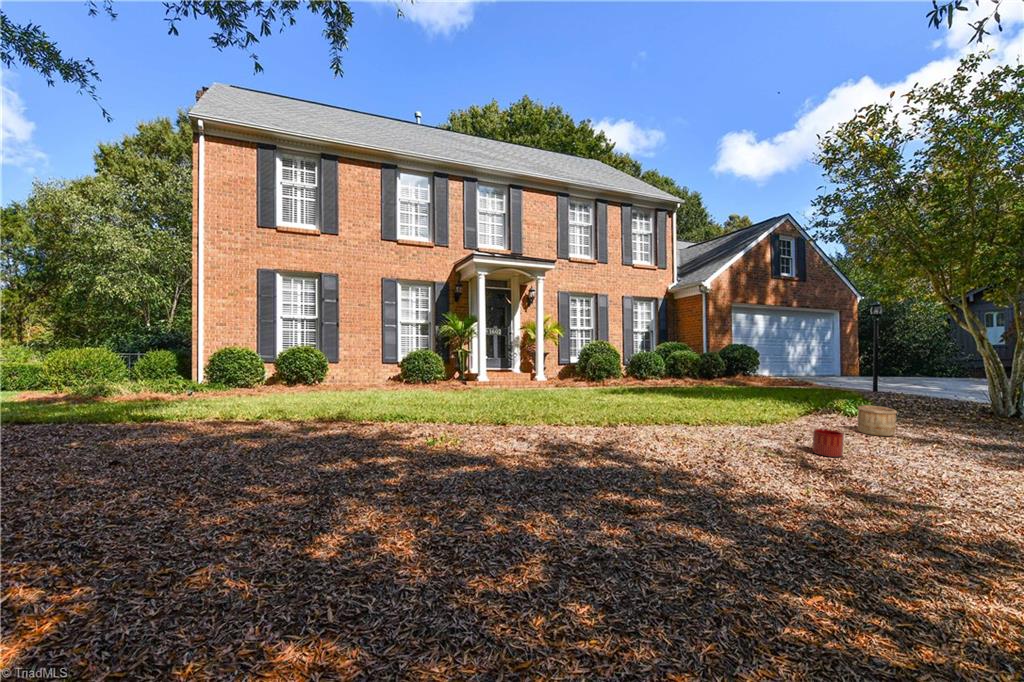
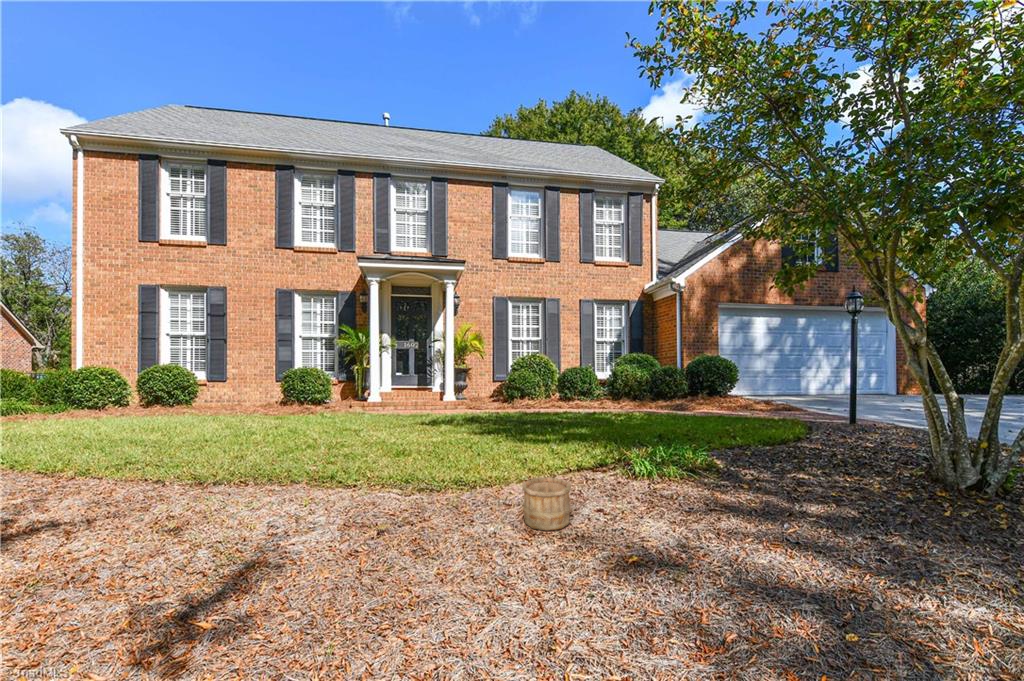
planter: present [813,429,844,457] -> none [320,524,362,574]

